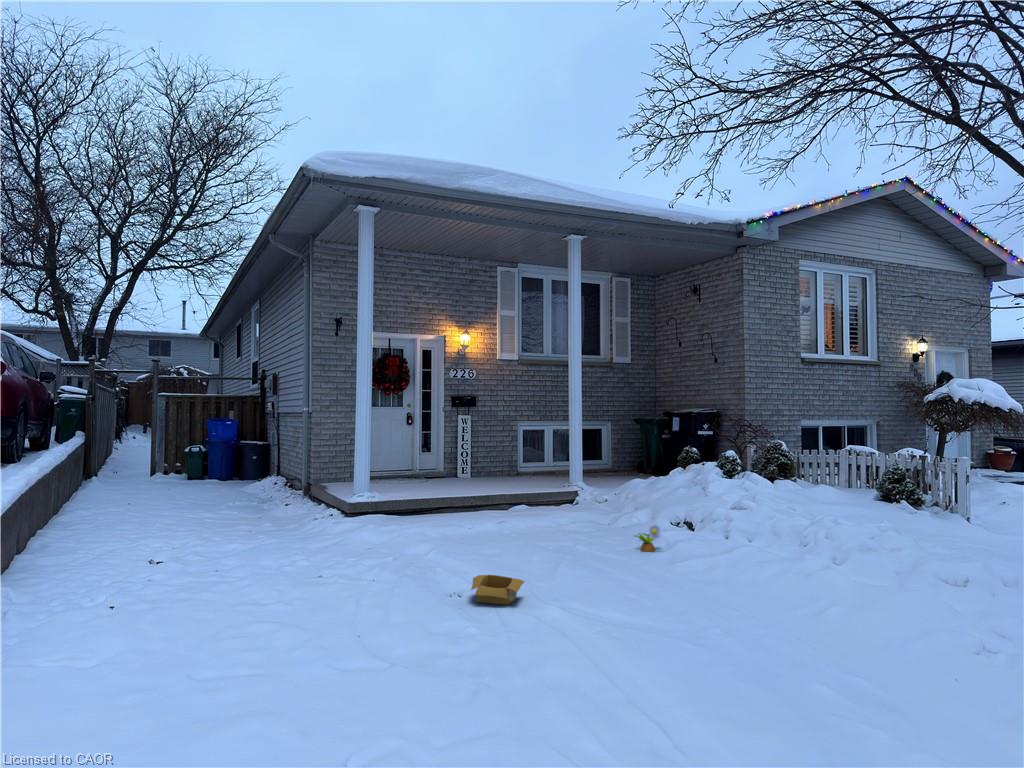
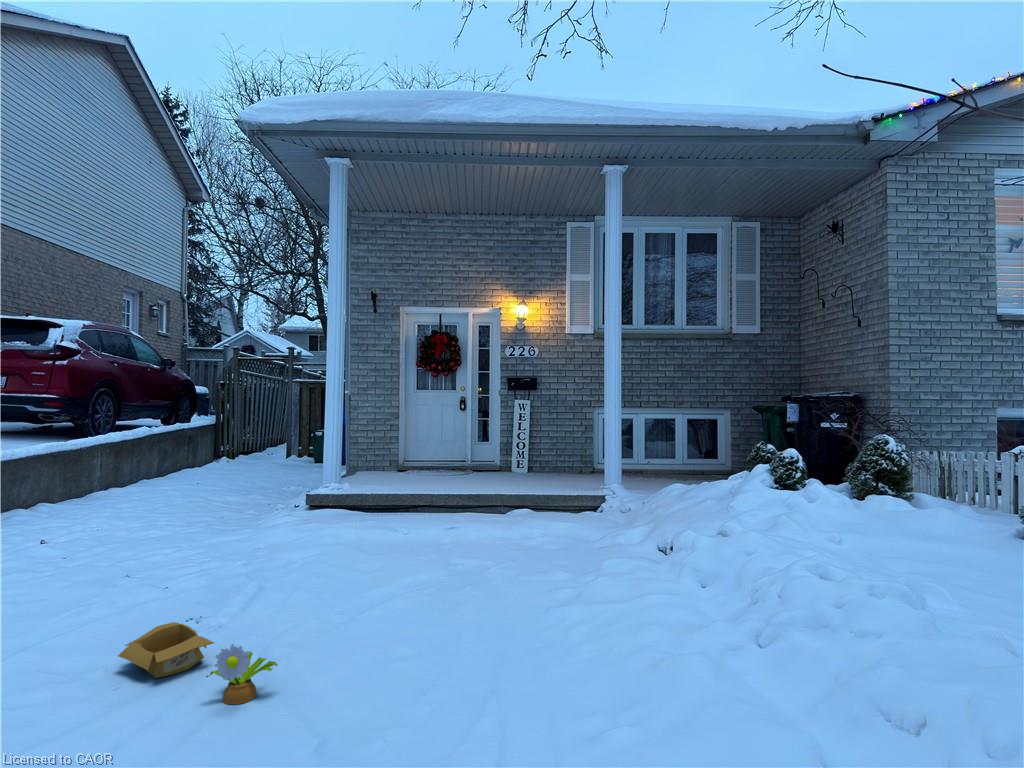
decorative plant: present [634,524,660,552] -> present [206,644,278,705]

